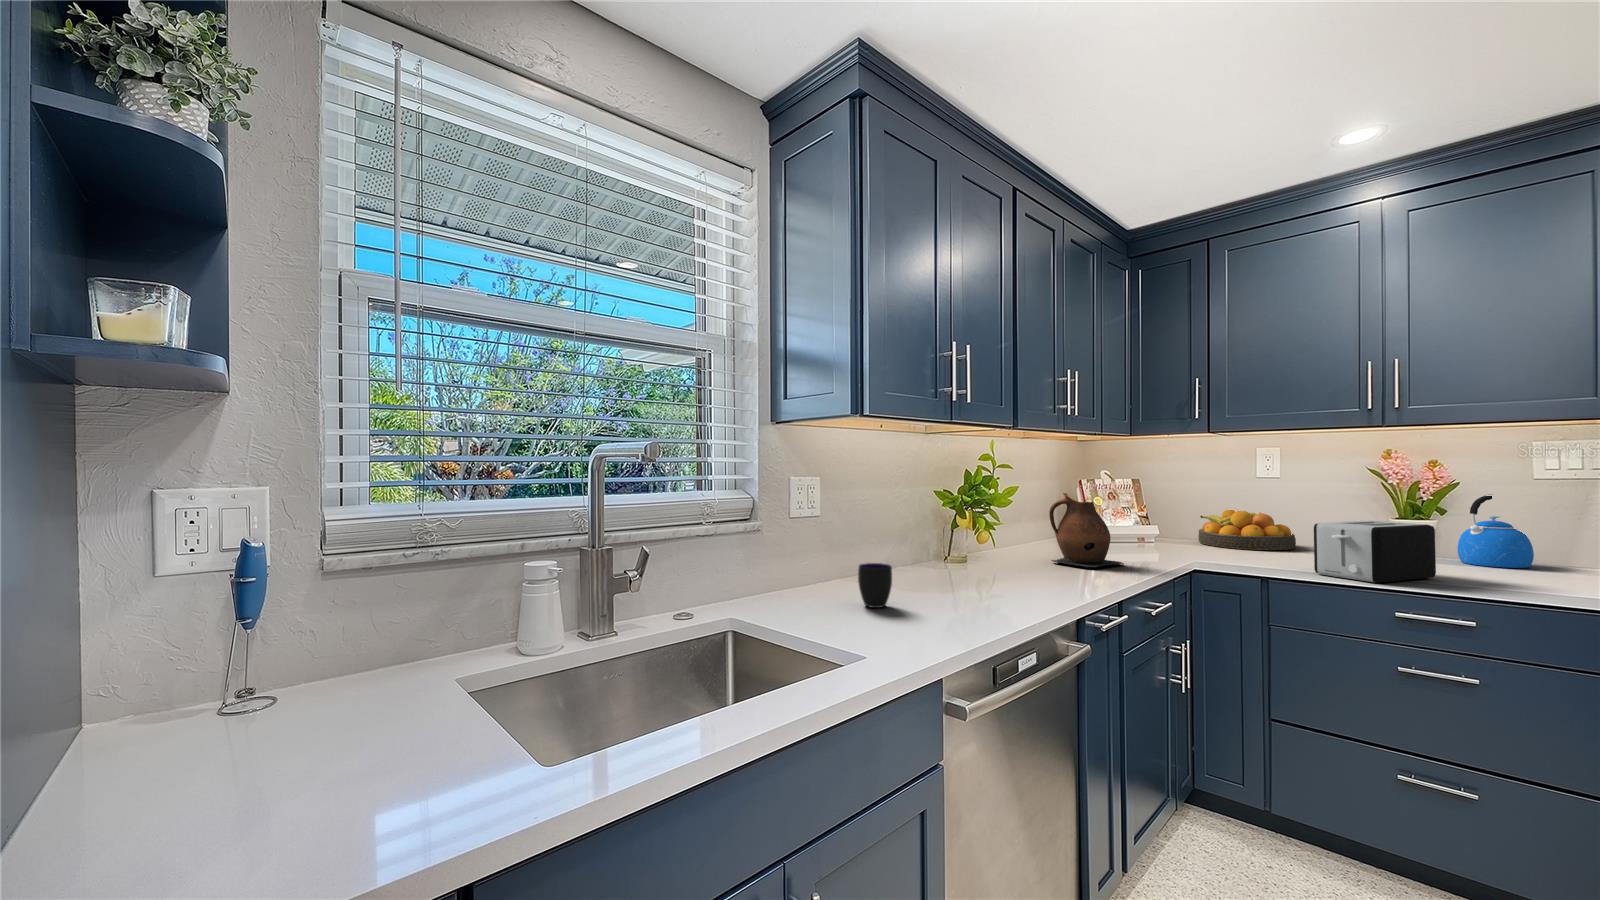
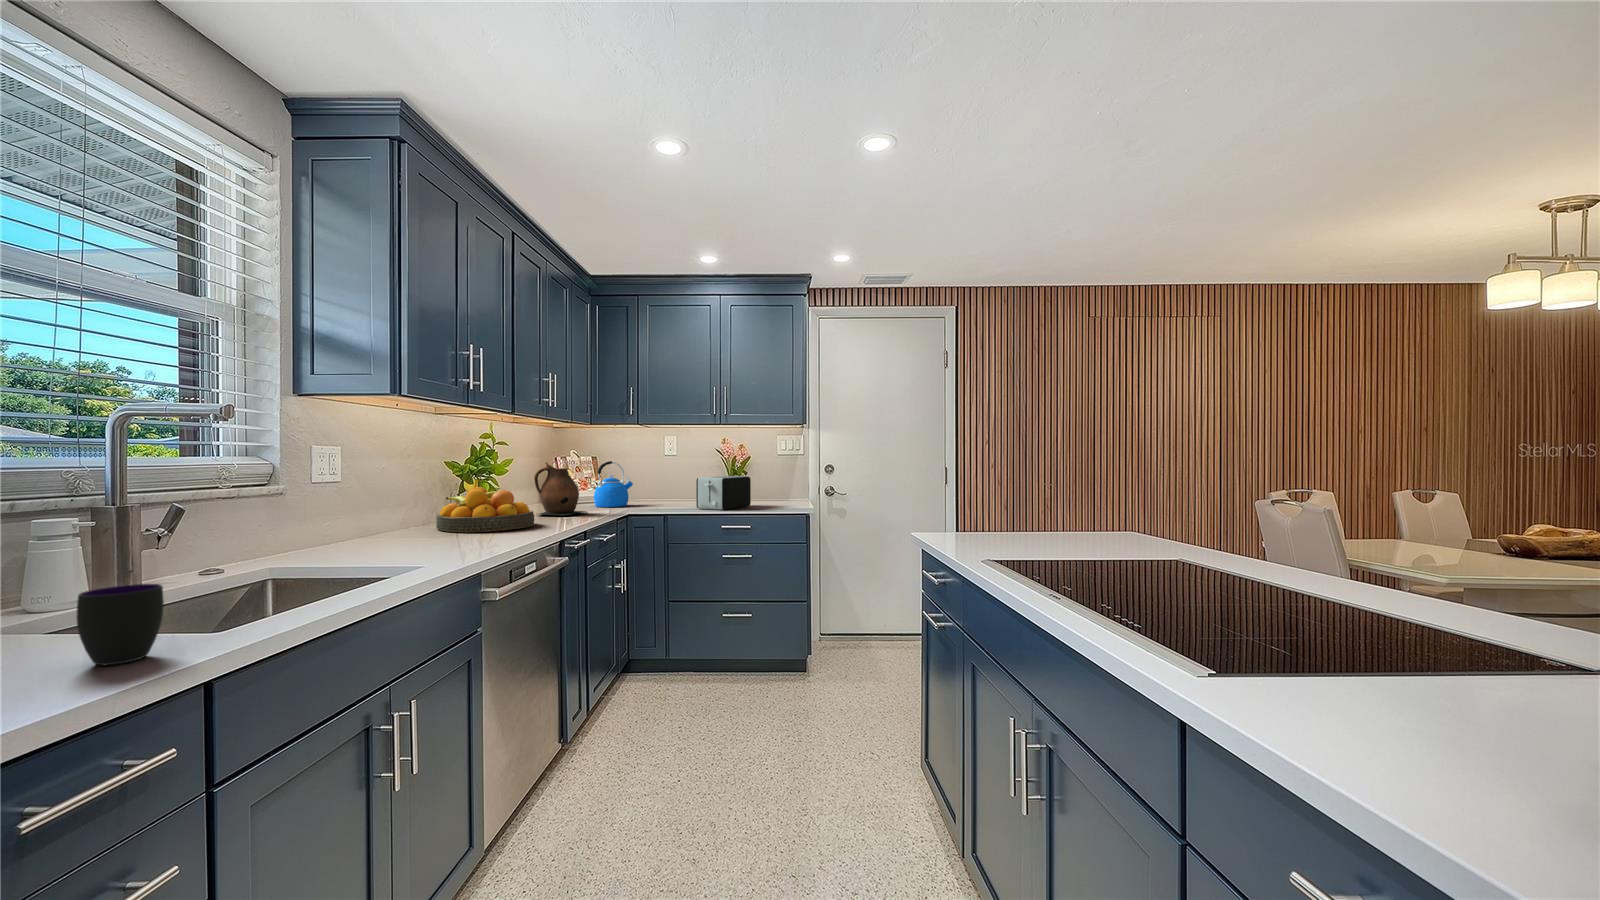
kettle: present [1458,495,1534,568] -> present [594,461,633,507]
fruit bowl: present [1199,510,1296,550] -> present [436,487,534,532]
cup: present [858,563,892,608] -> present [76,584,164,665]

